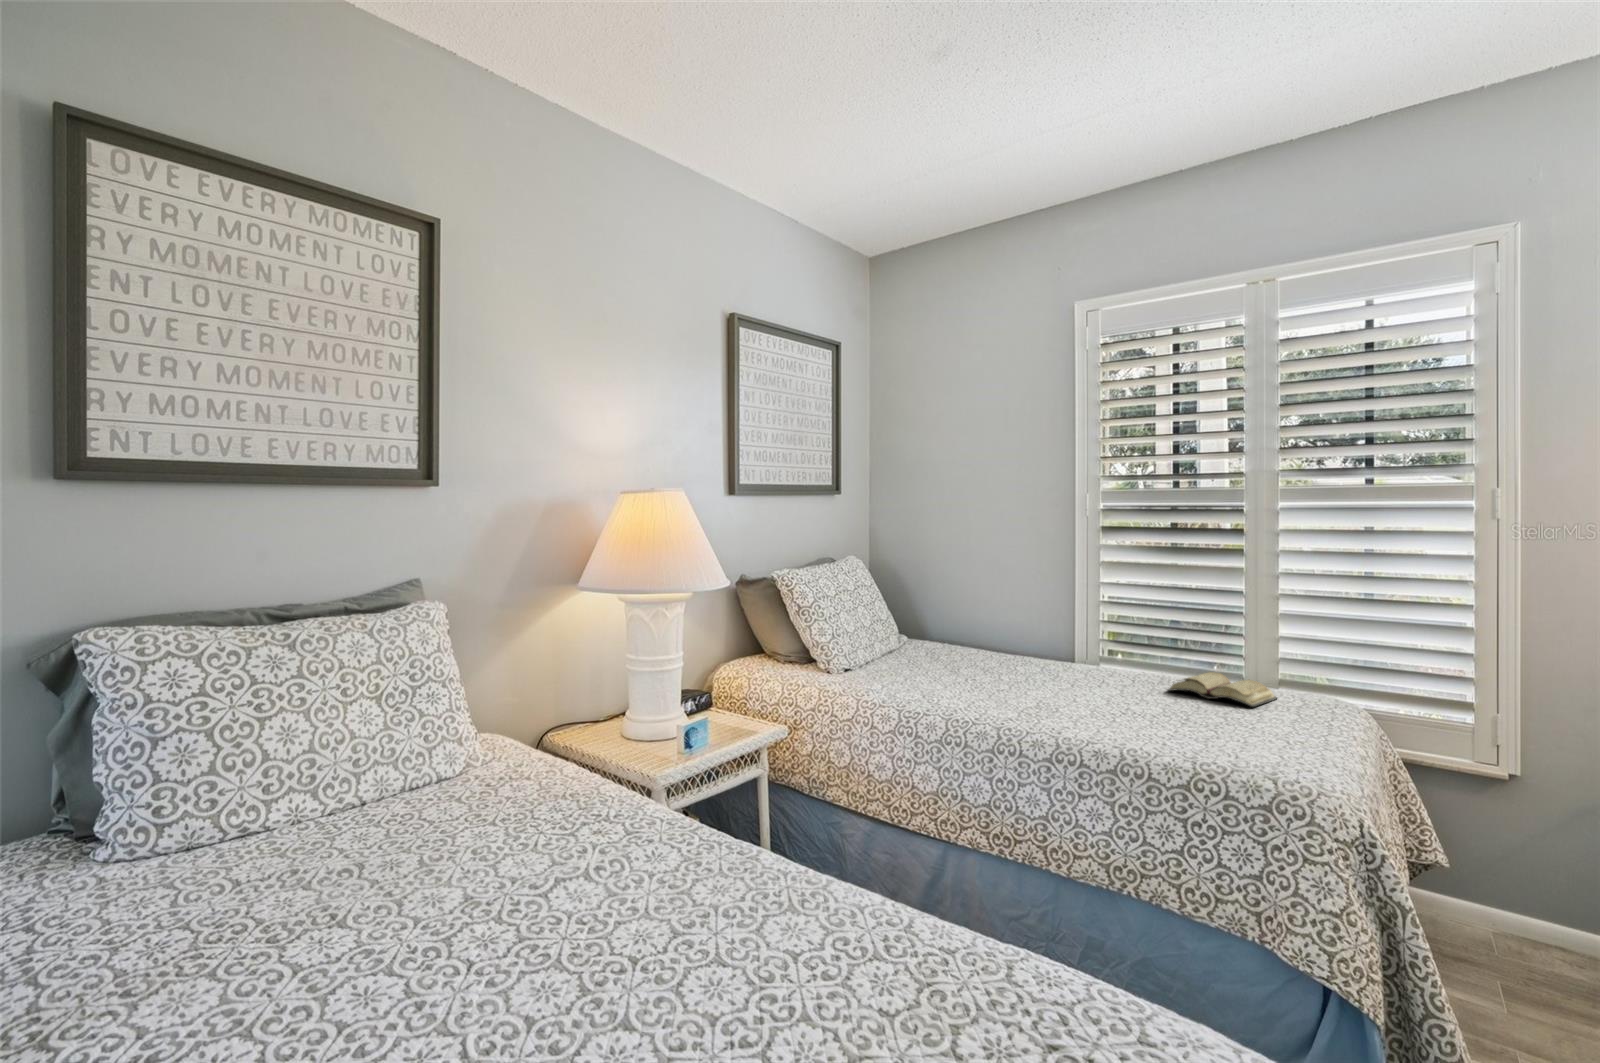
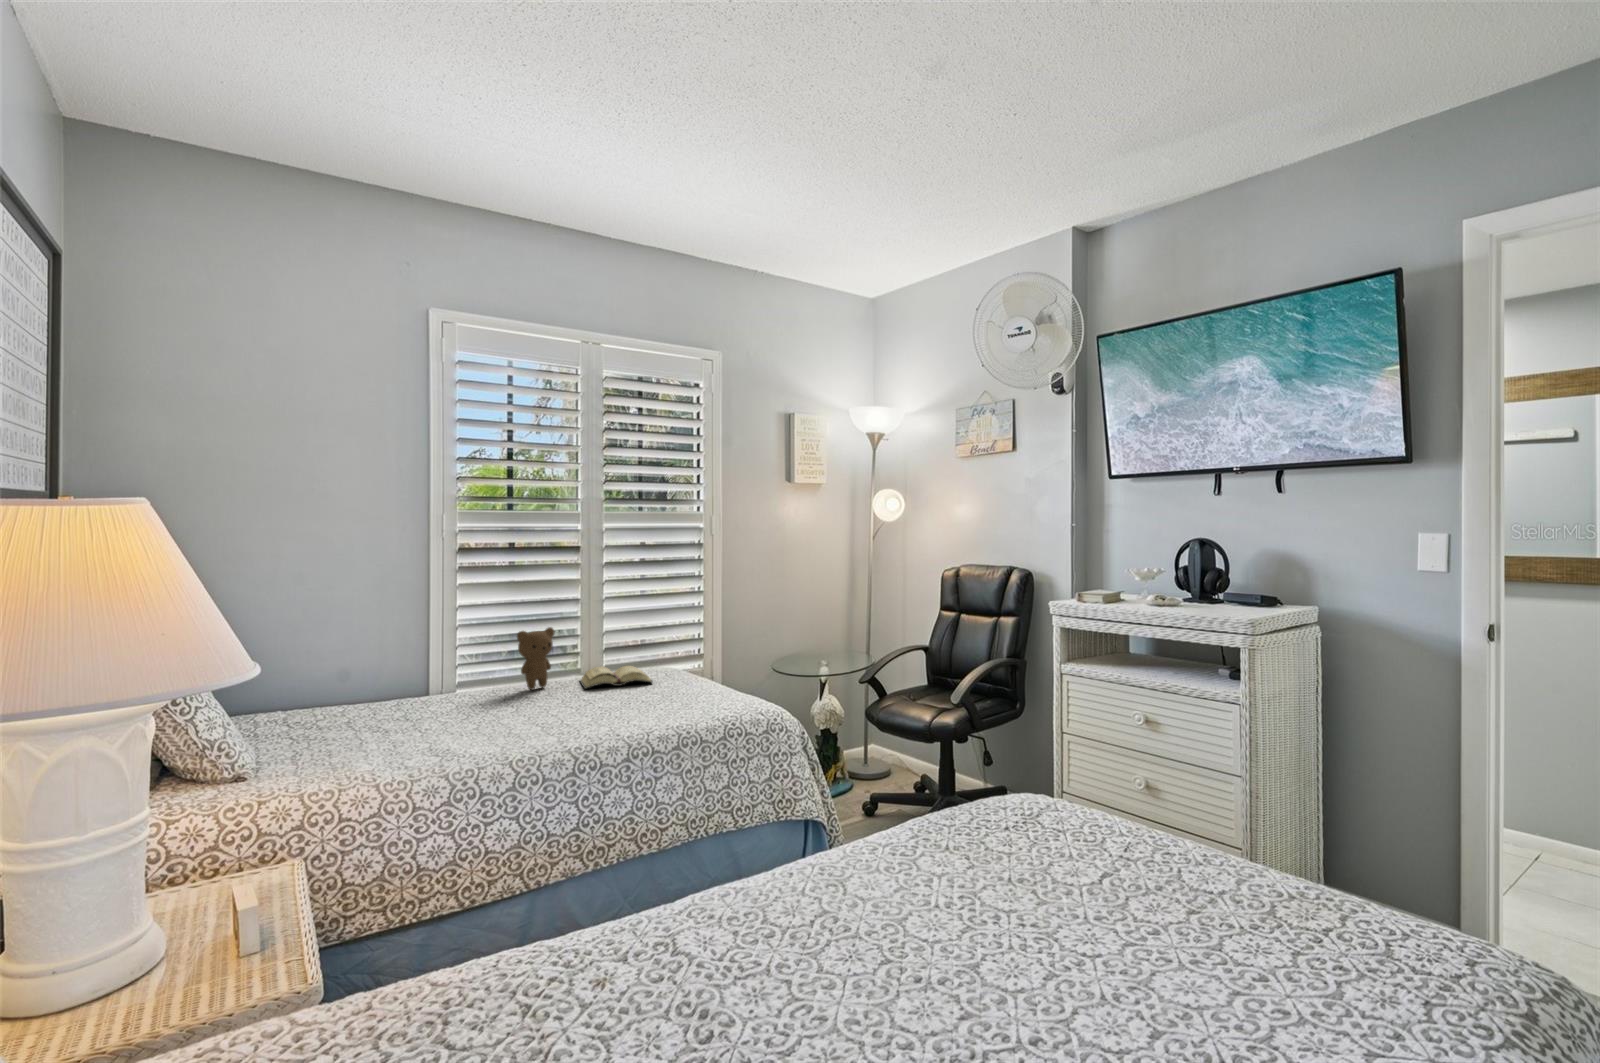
teddy bear: none [1109,614,1159,679] -> present [517,627,554,690]

